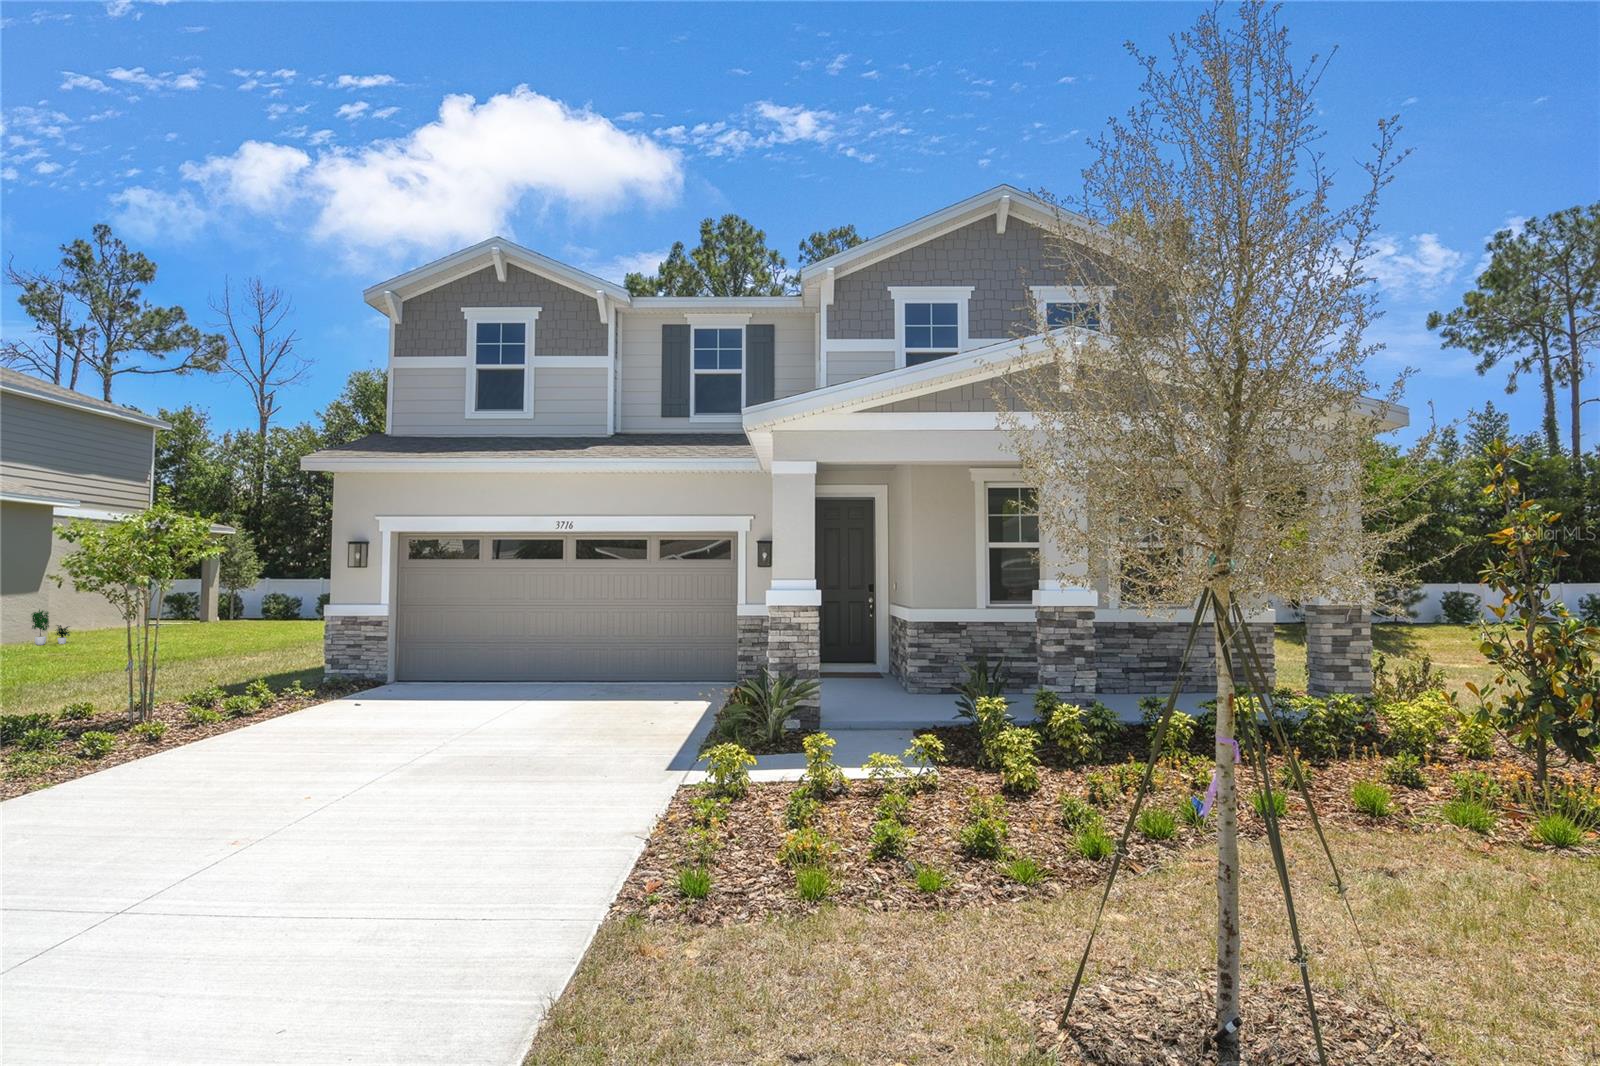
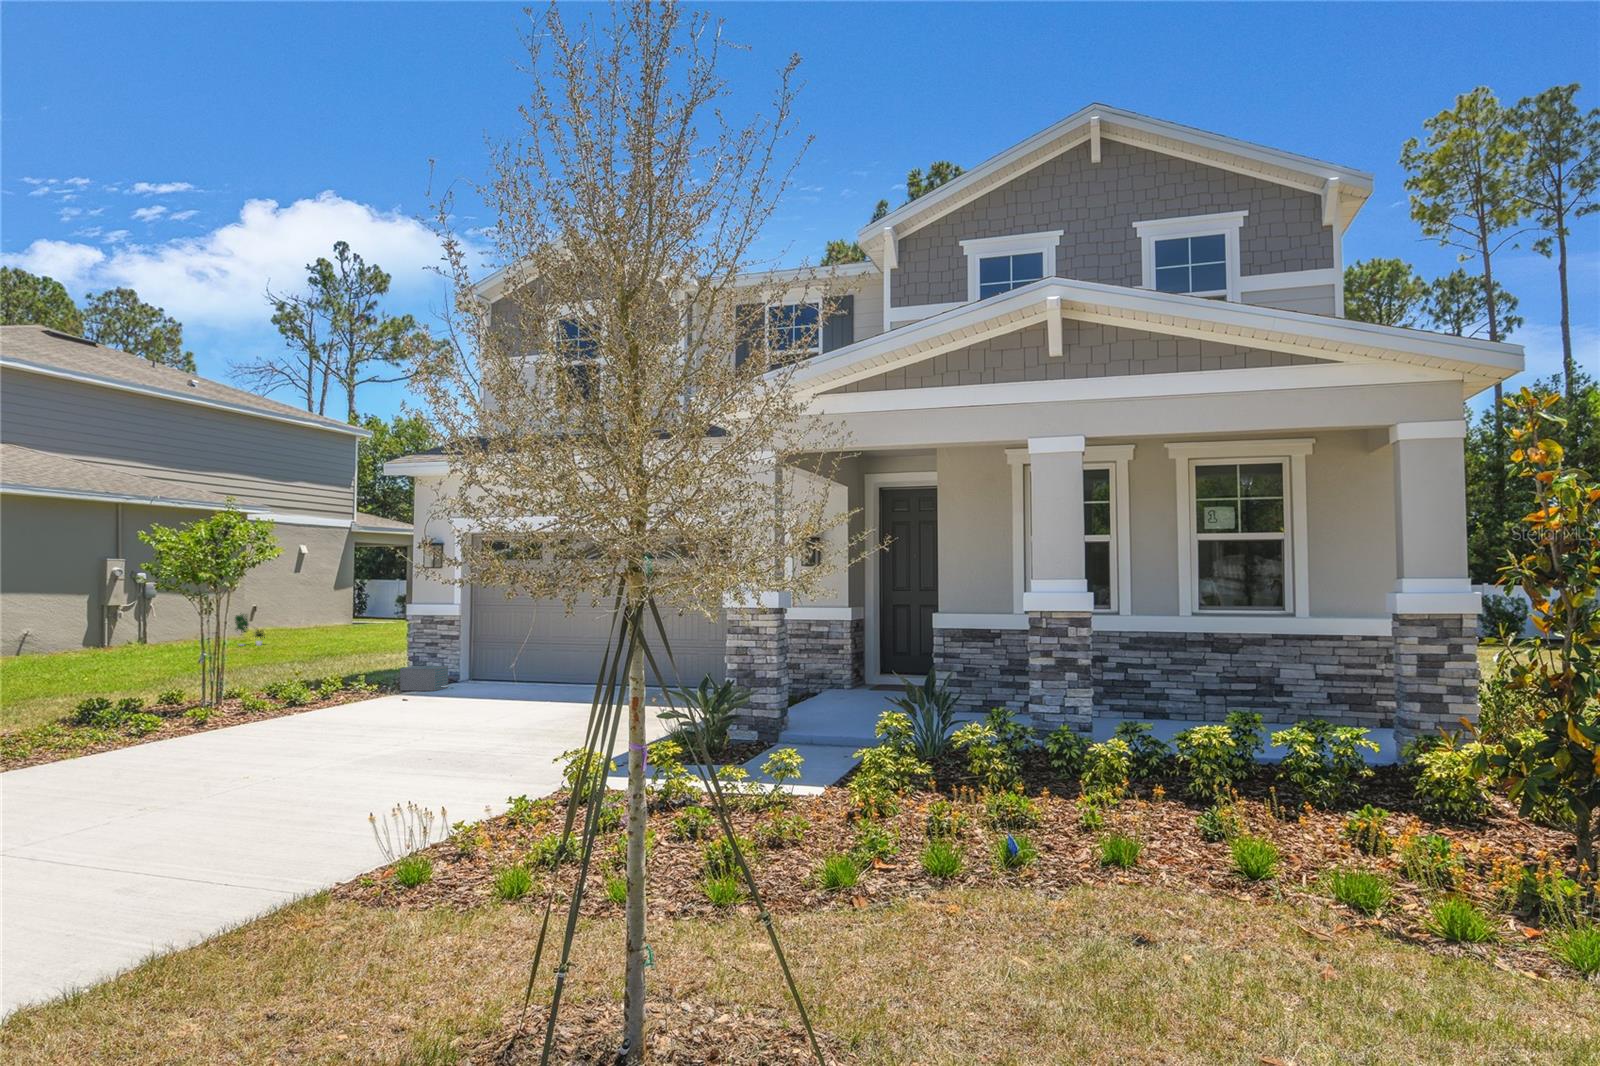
storage box: none [327,665,375,692] -> present [400,666,448,691]

